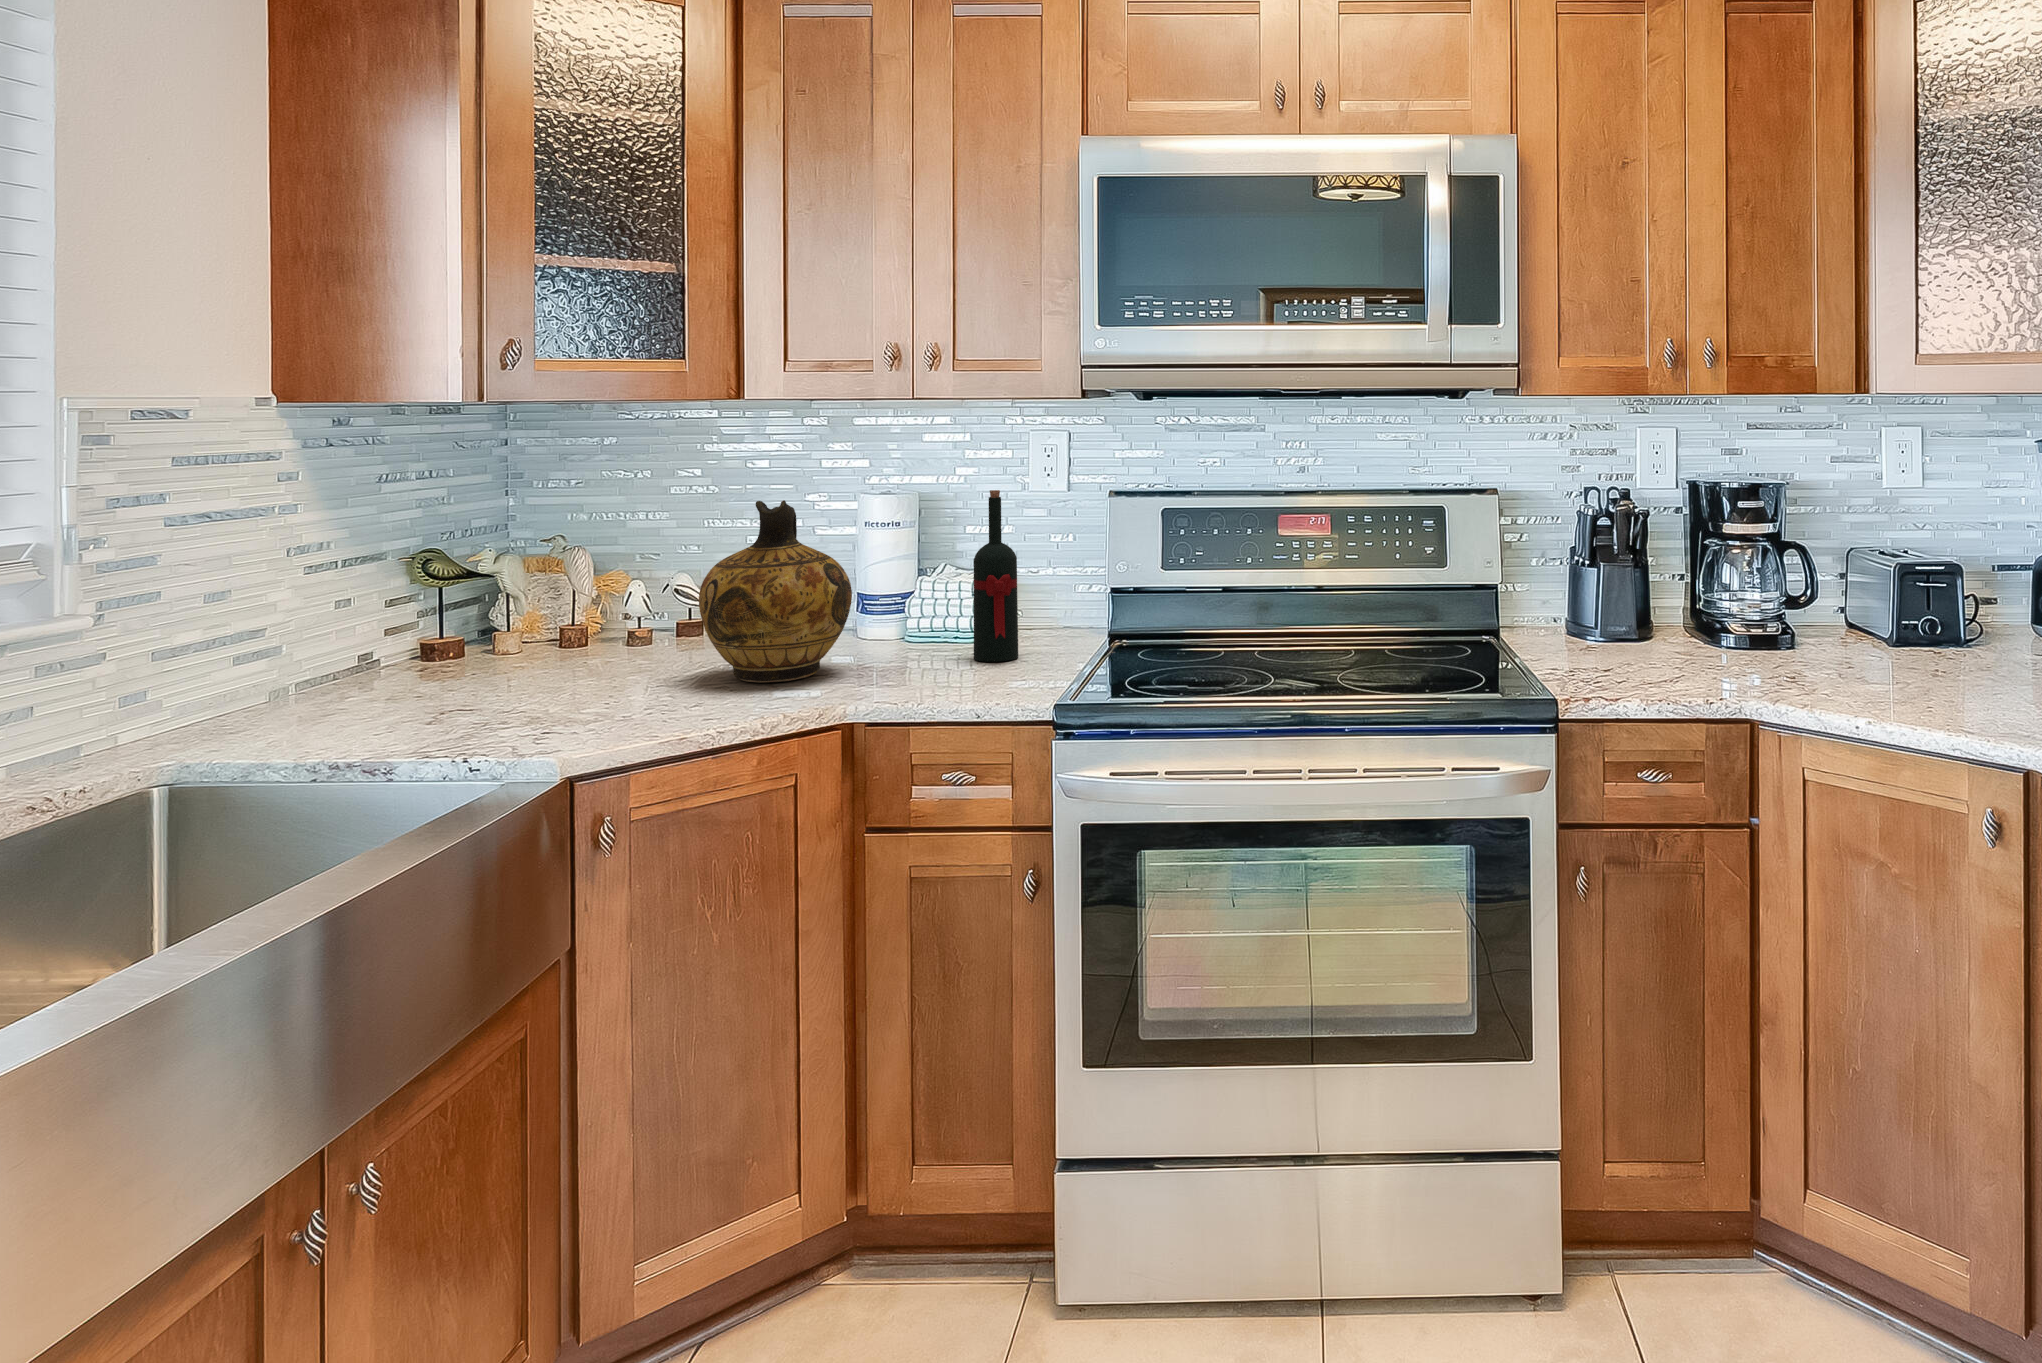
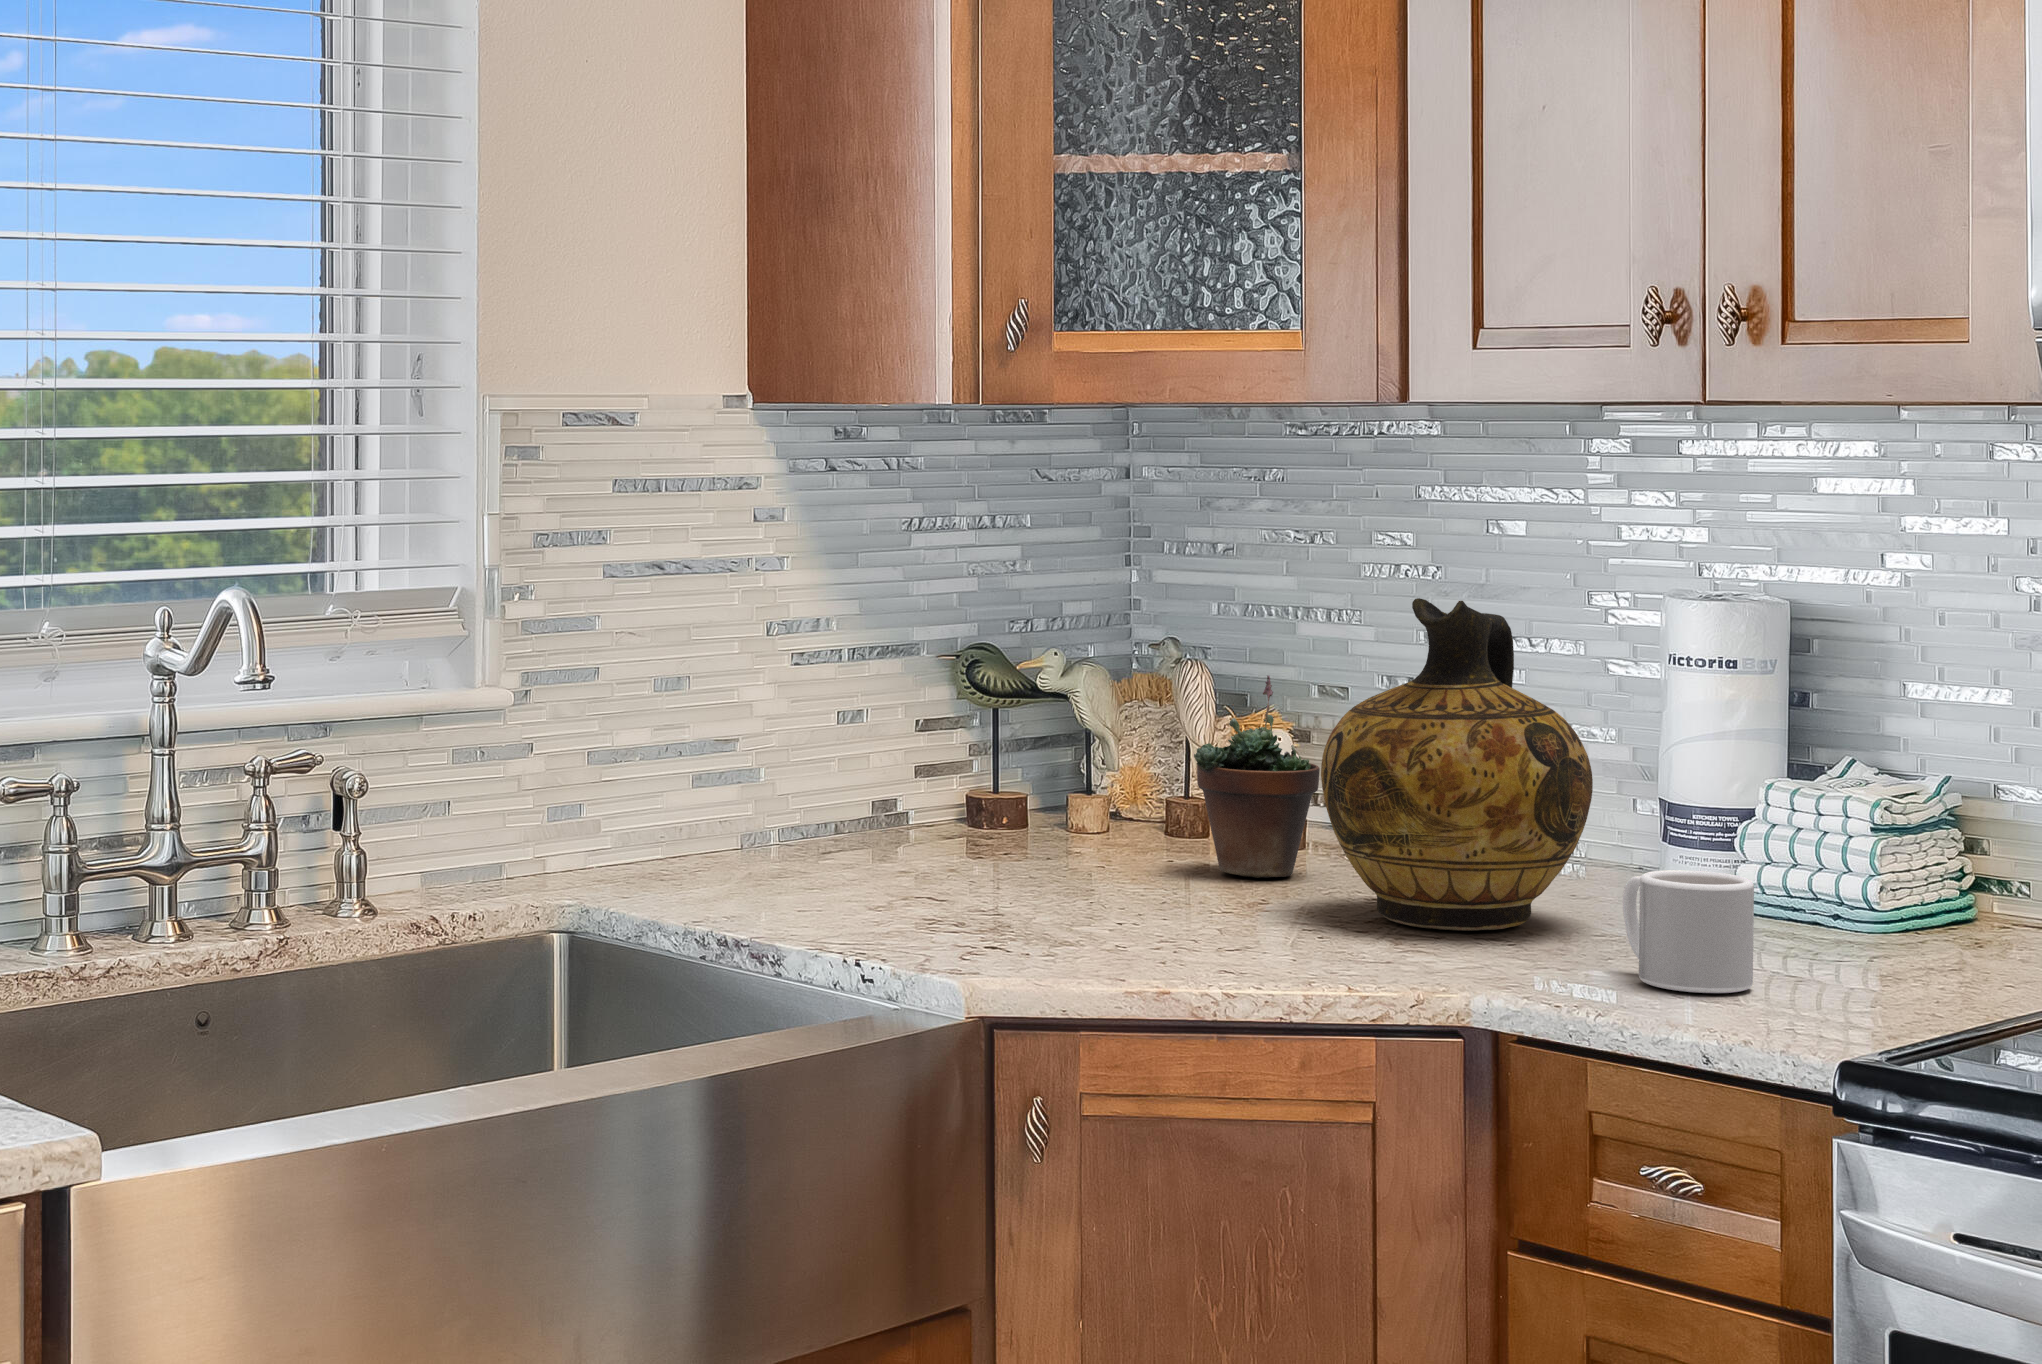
wine bottle: present [974,490,1018,662] -> none [1837,609,1933,958]
succulent plant: none [598,551,673,668] -> present [1194,676,1320,878]
mug: none [894,631,967,696] -> present [1623,870,1754,993]

